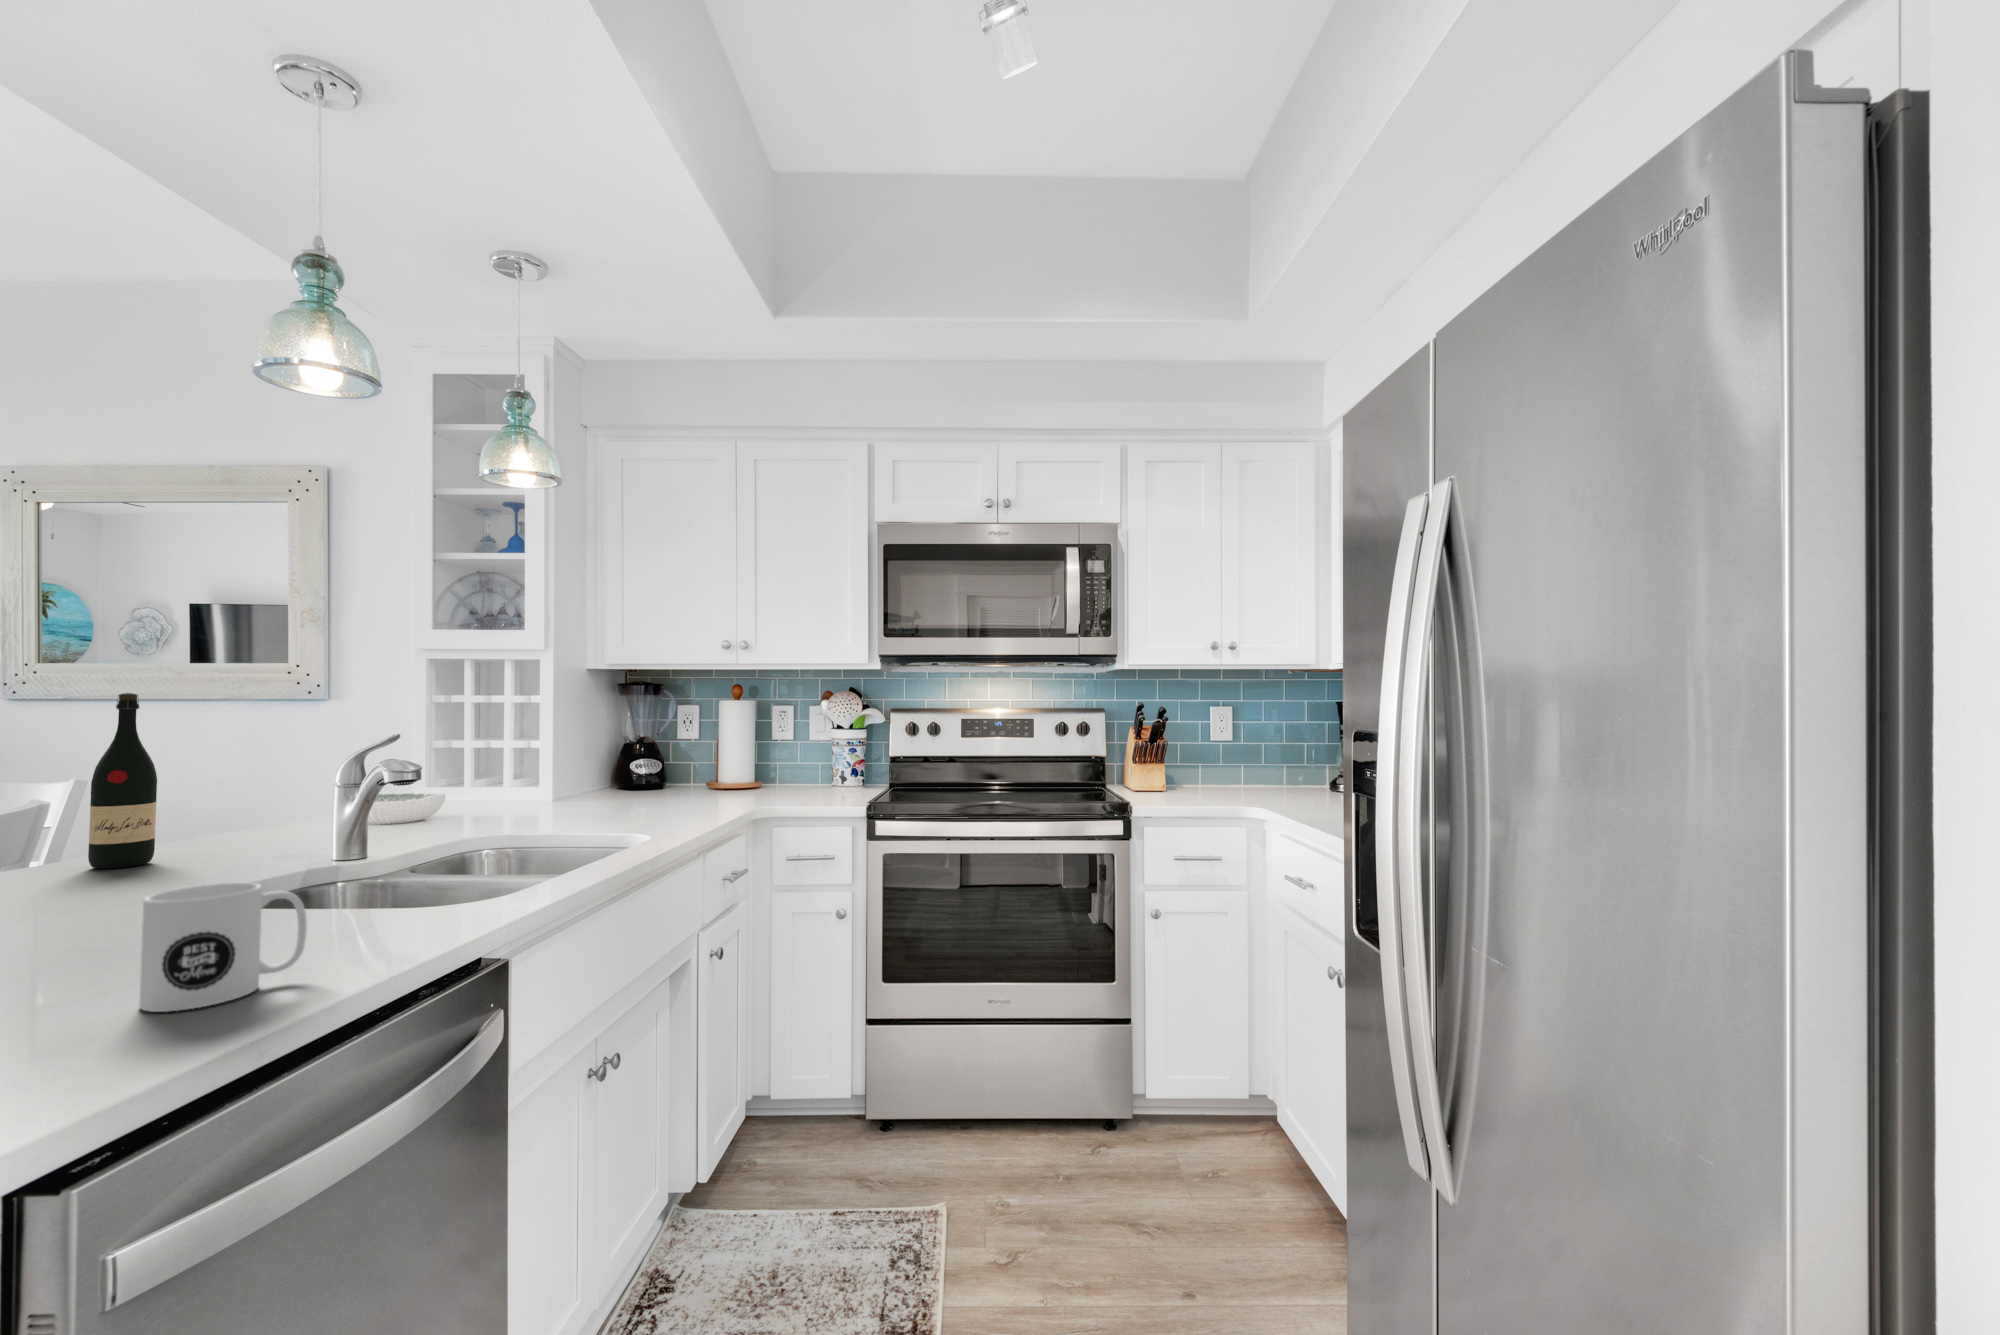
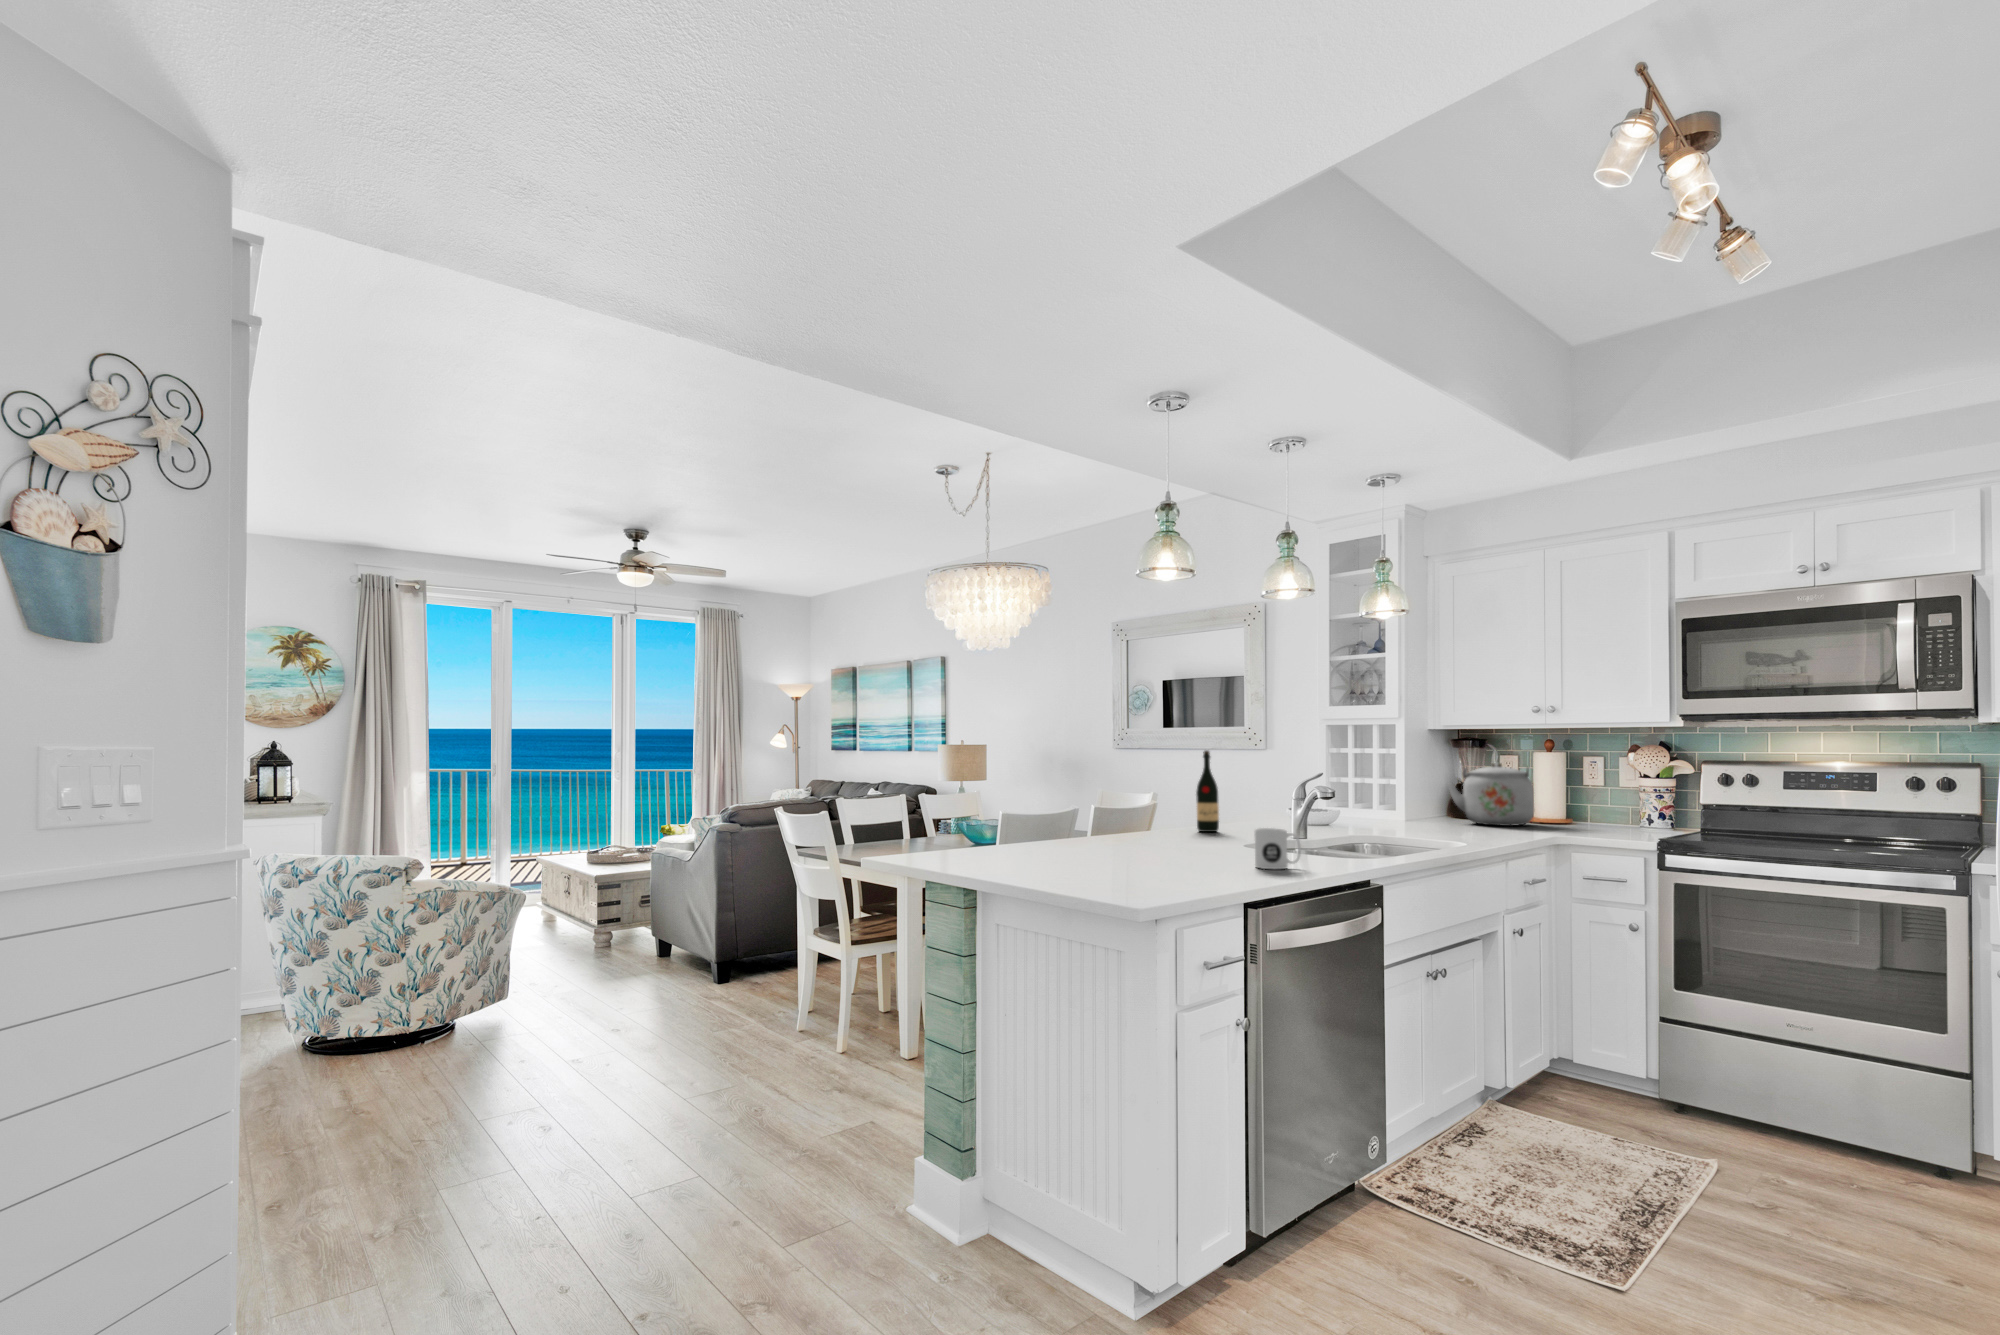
kettle: none [613,714,719,795] -> present [1449,763,1534,826]

